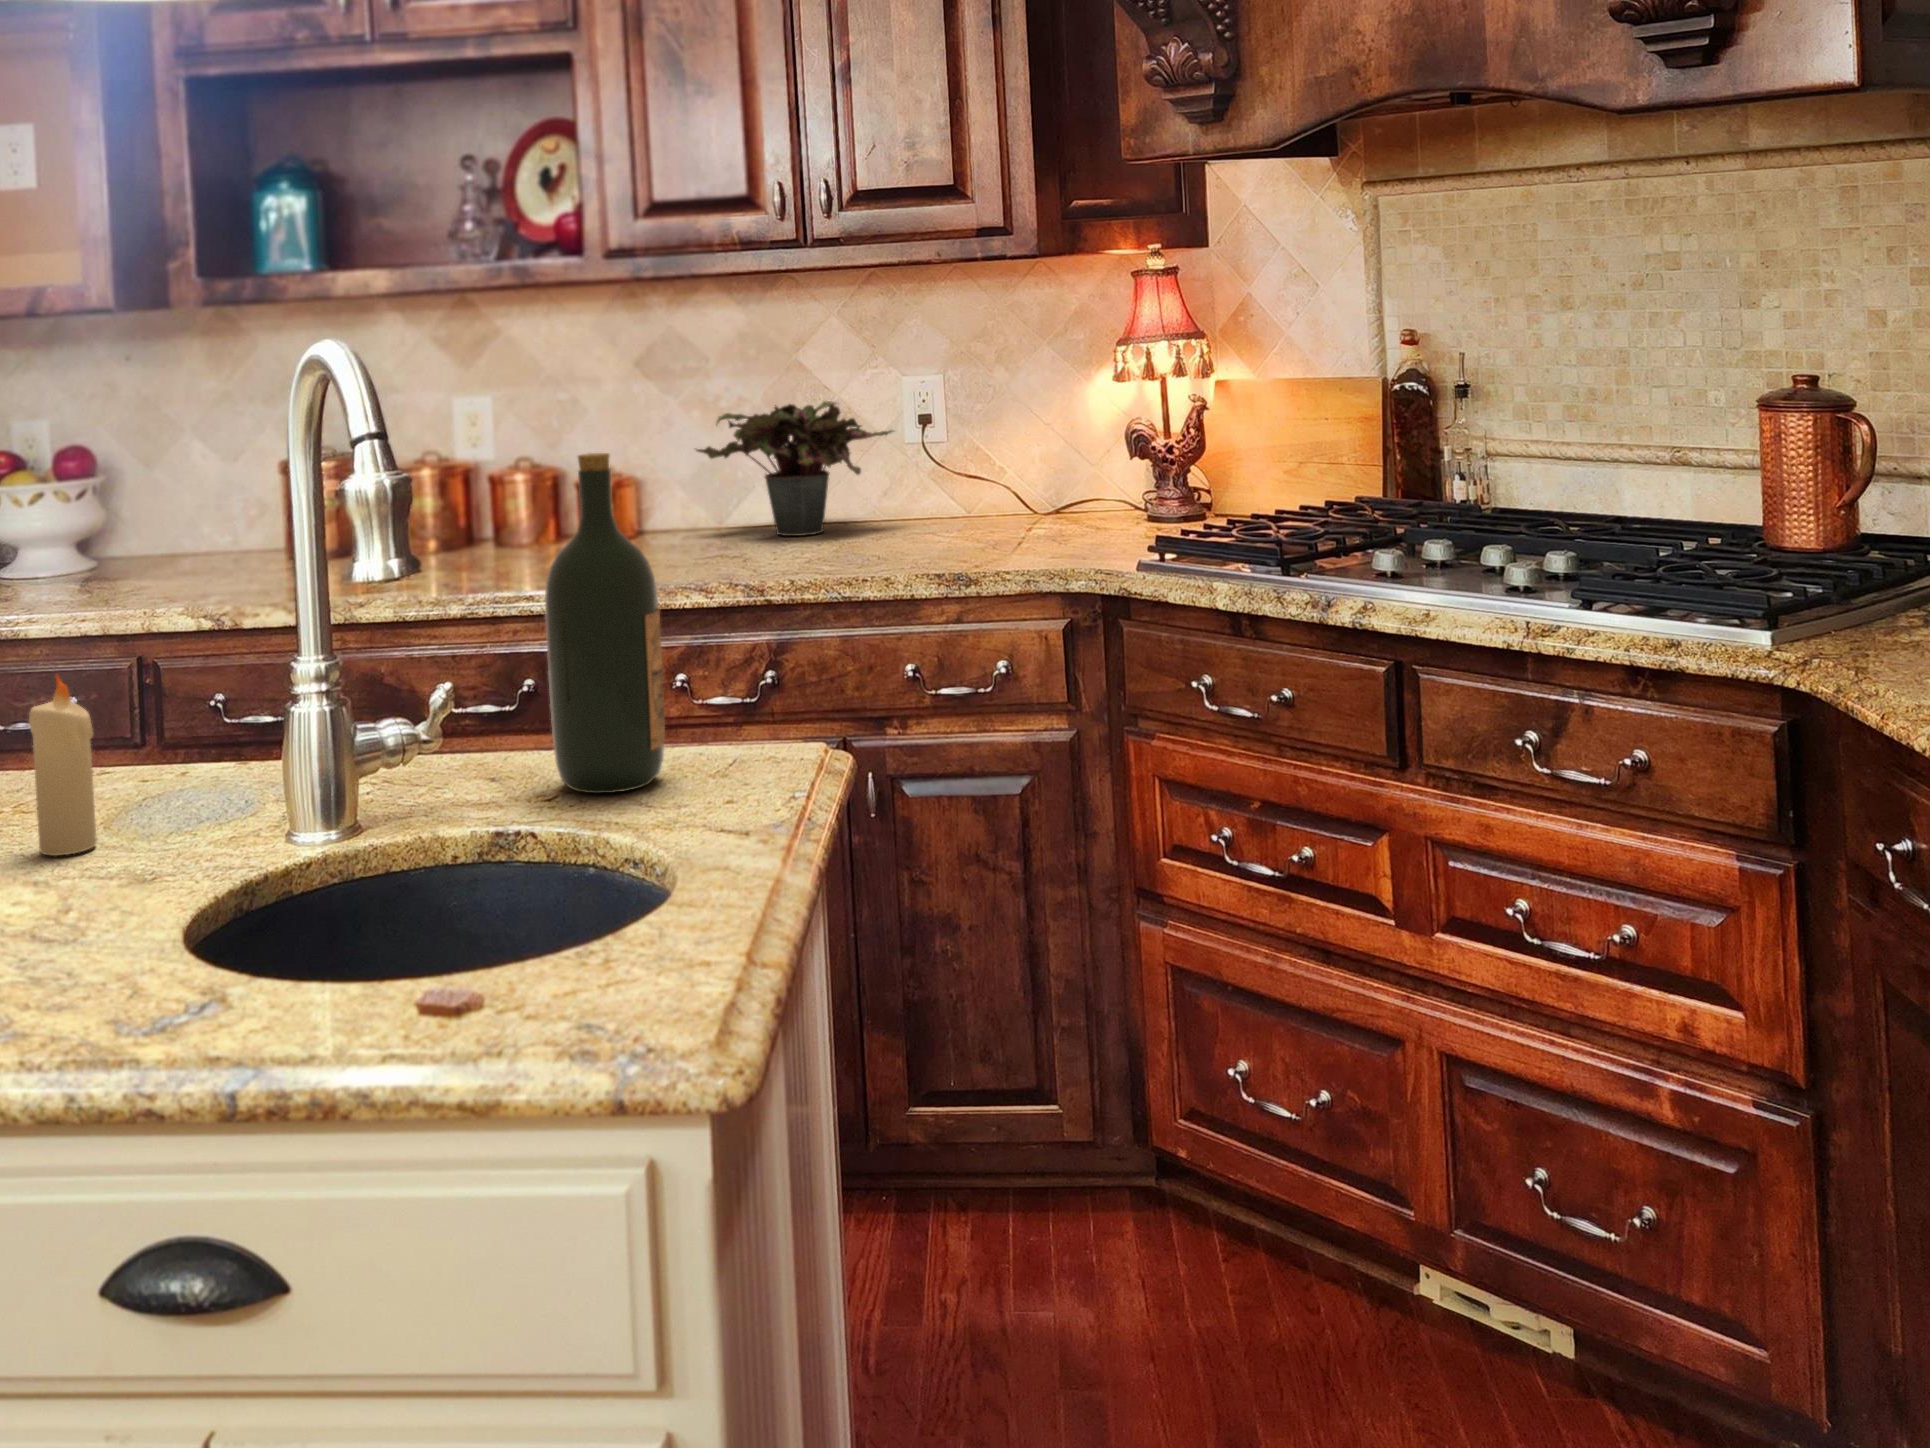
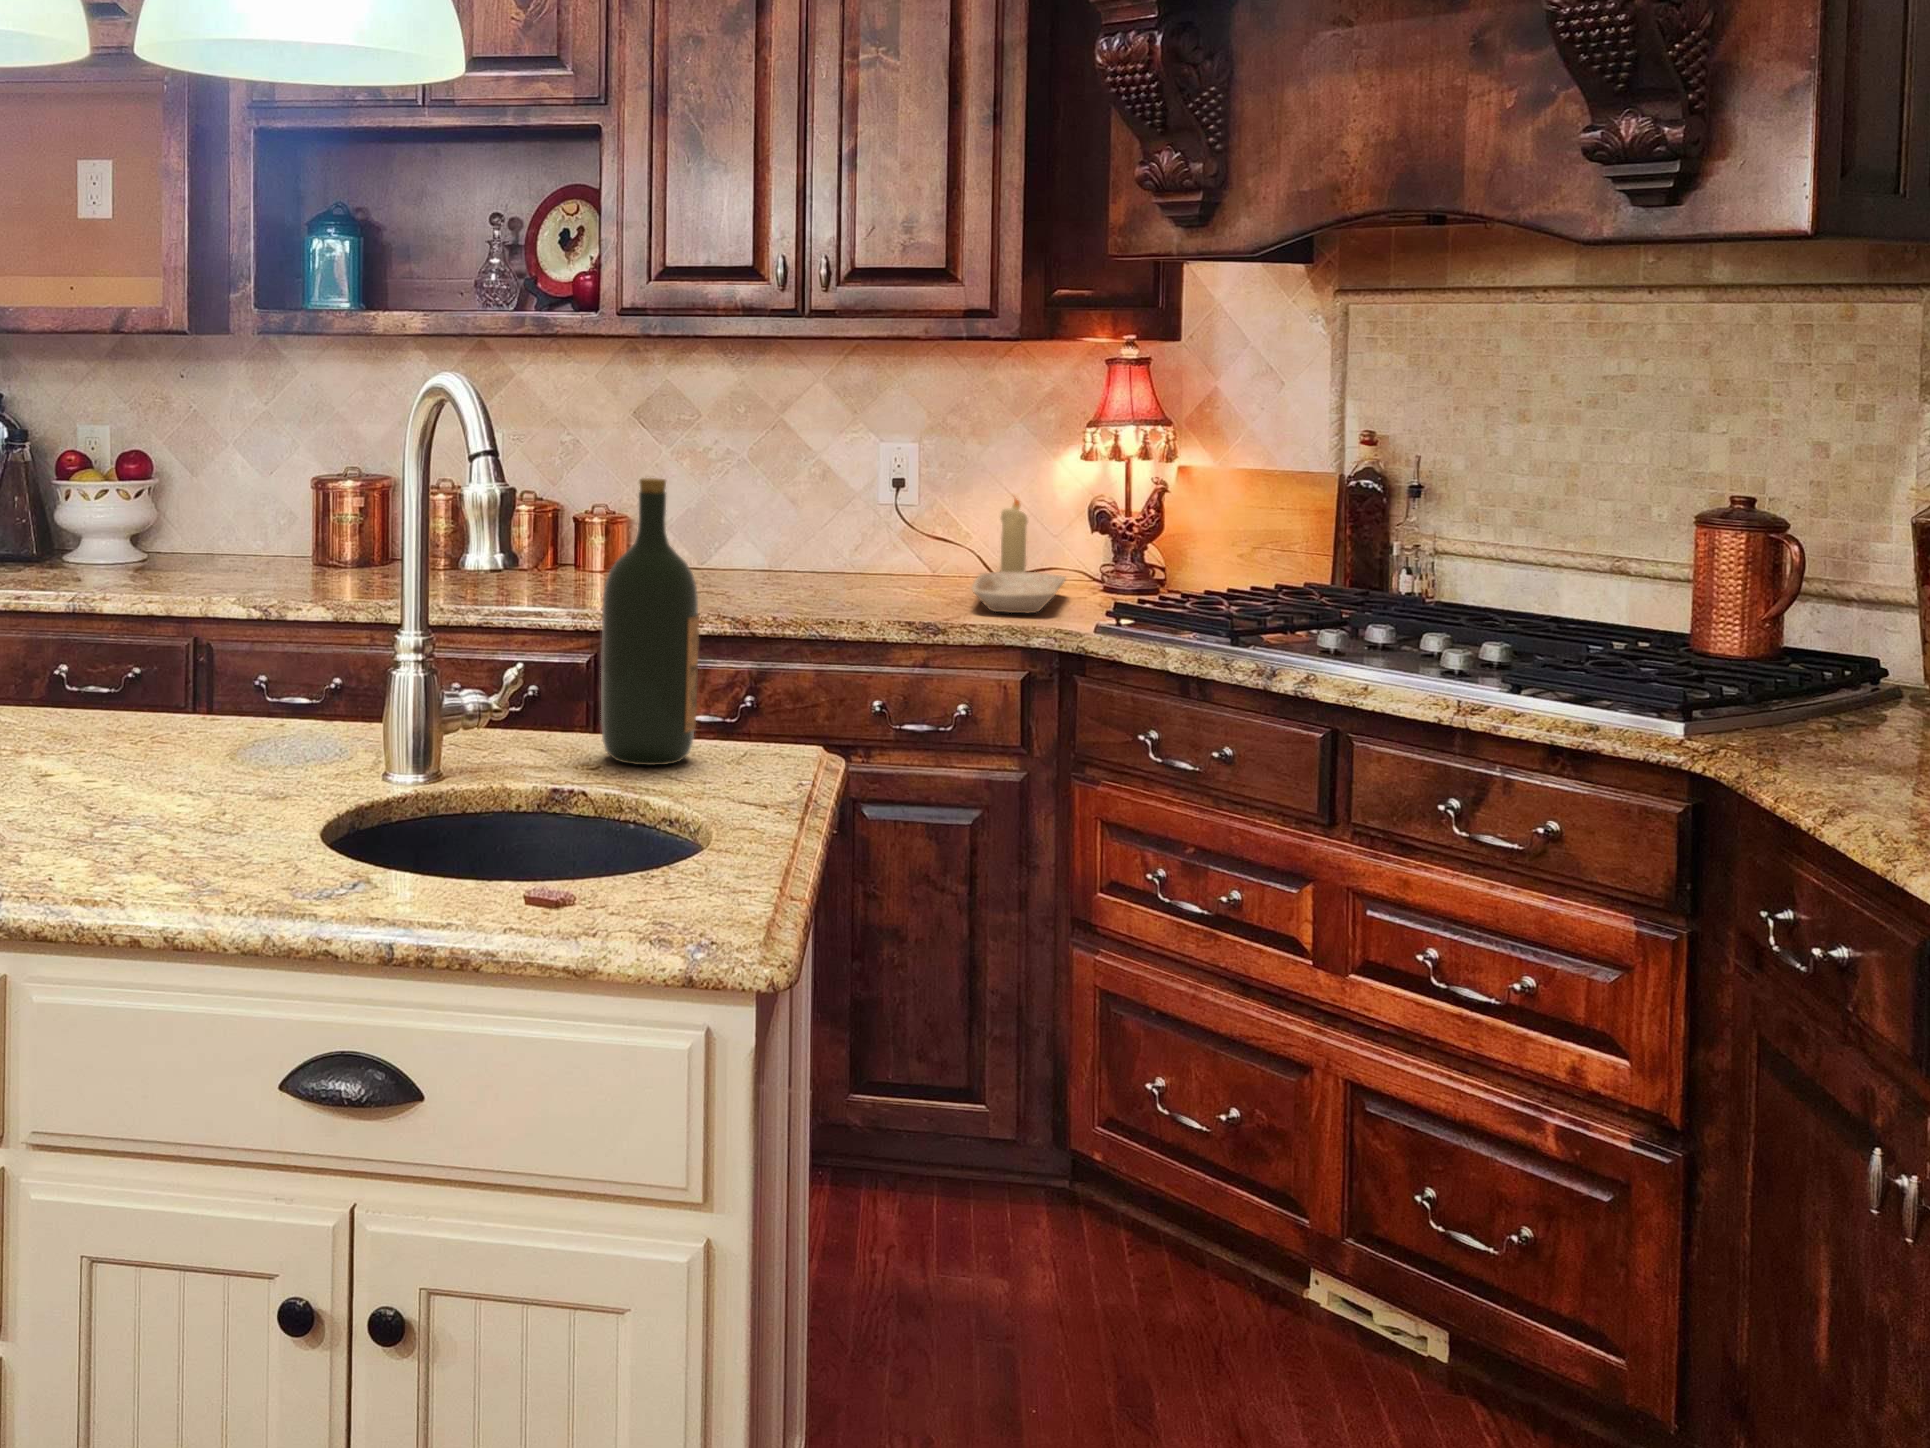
potted plant: present [695,401,893,536] -> none [687,457,875,577]
tray: none [1003,509,1106,558] -> present [972,572,1066,613]
candle: present [29,675,97,856] -> present [1001,498,1027,572]

